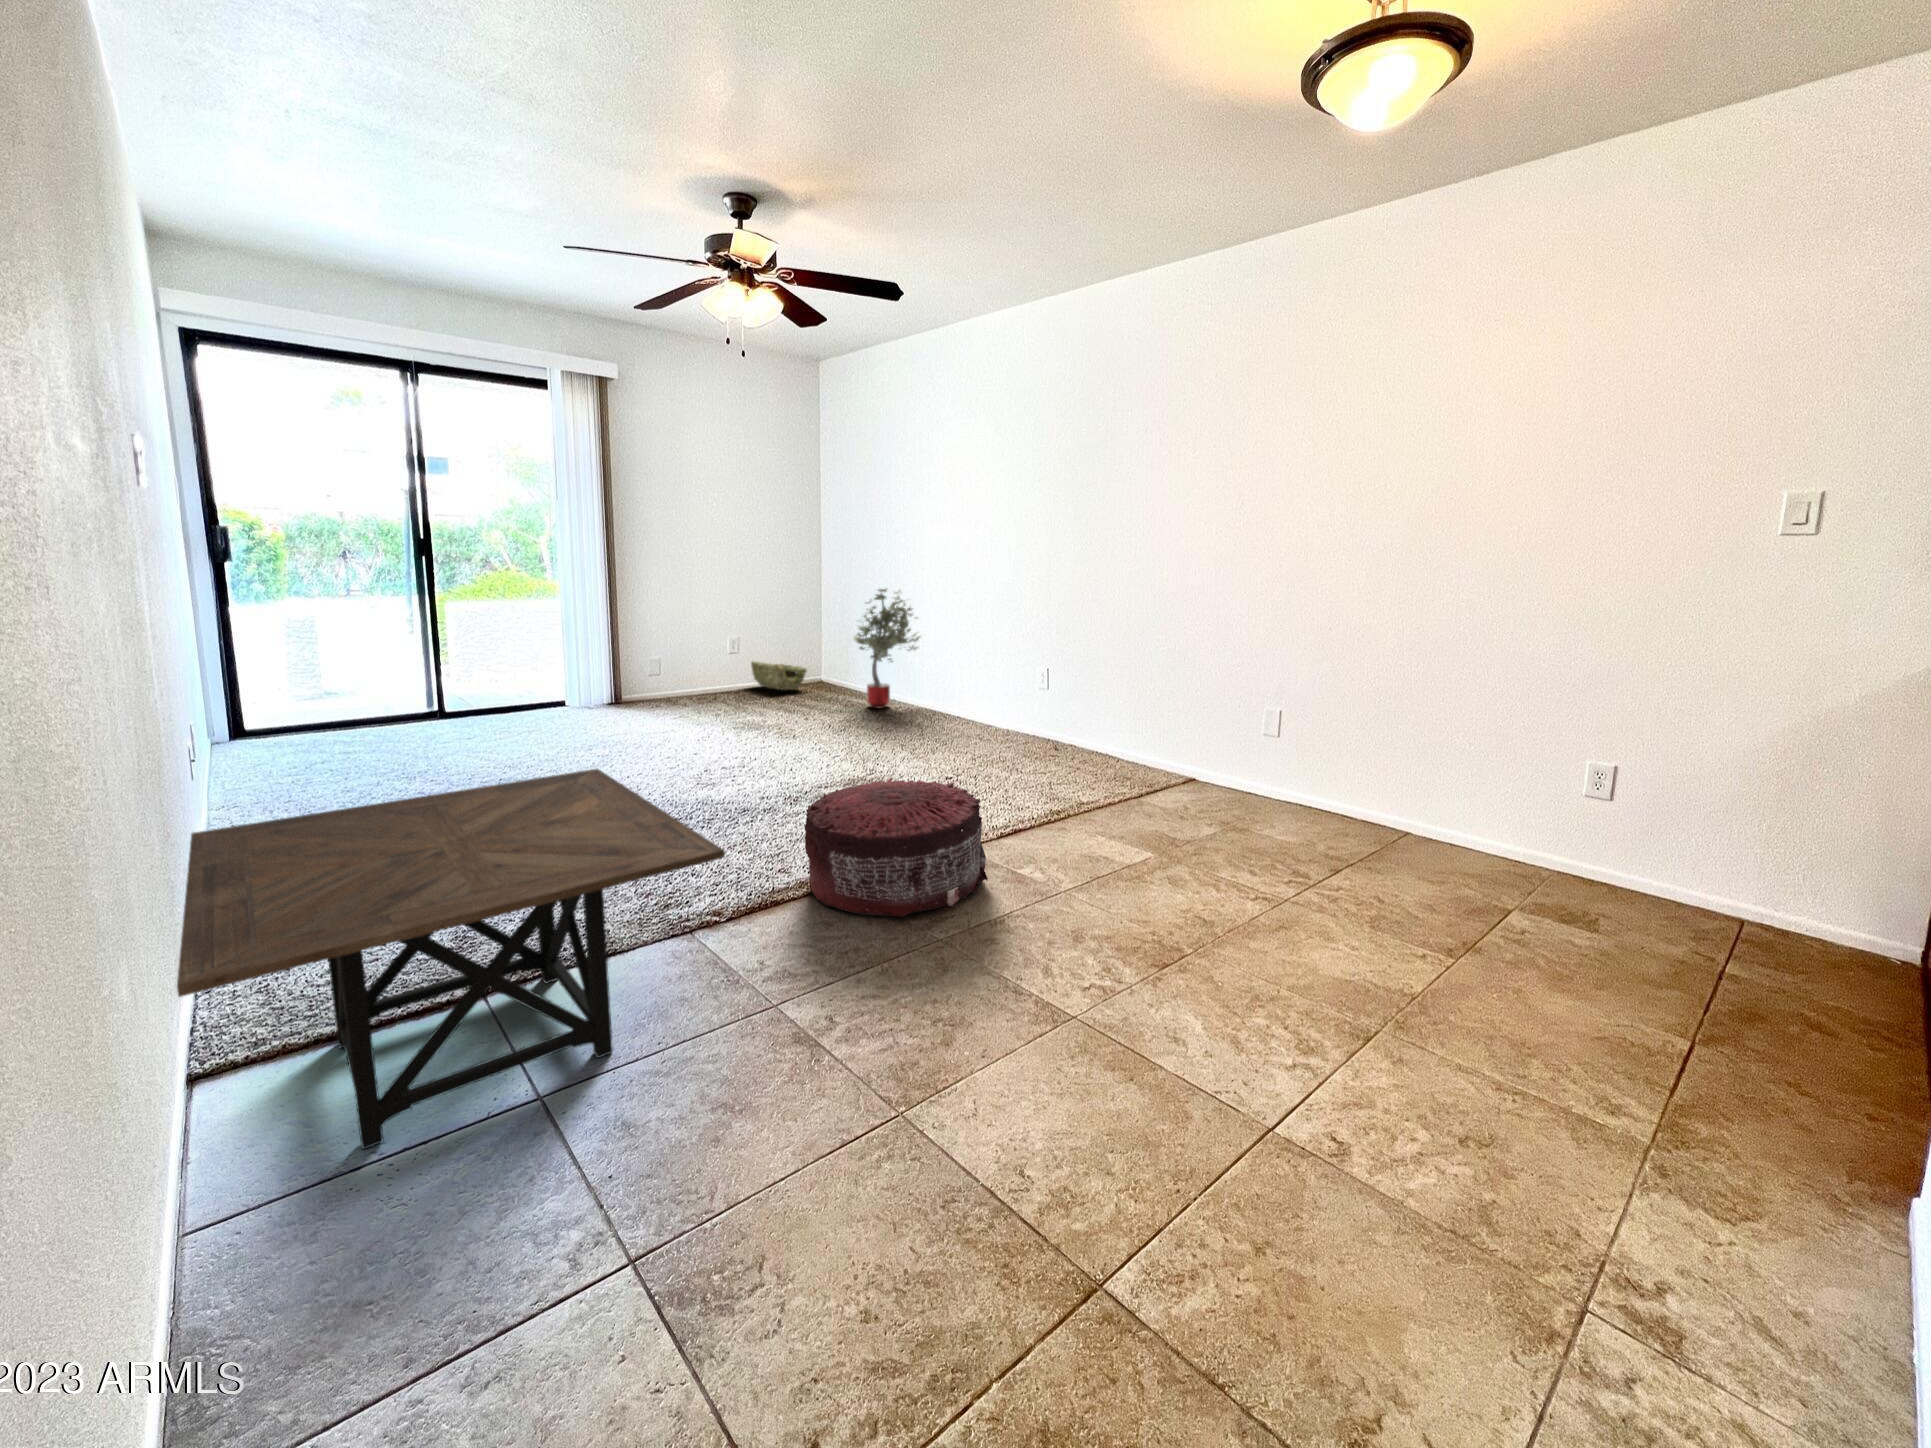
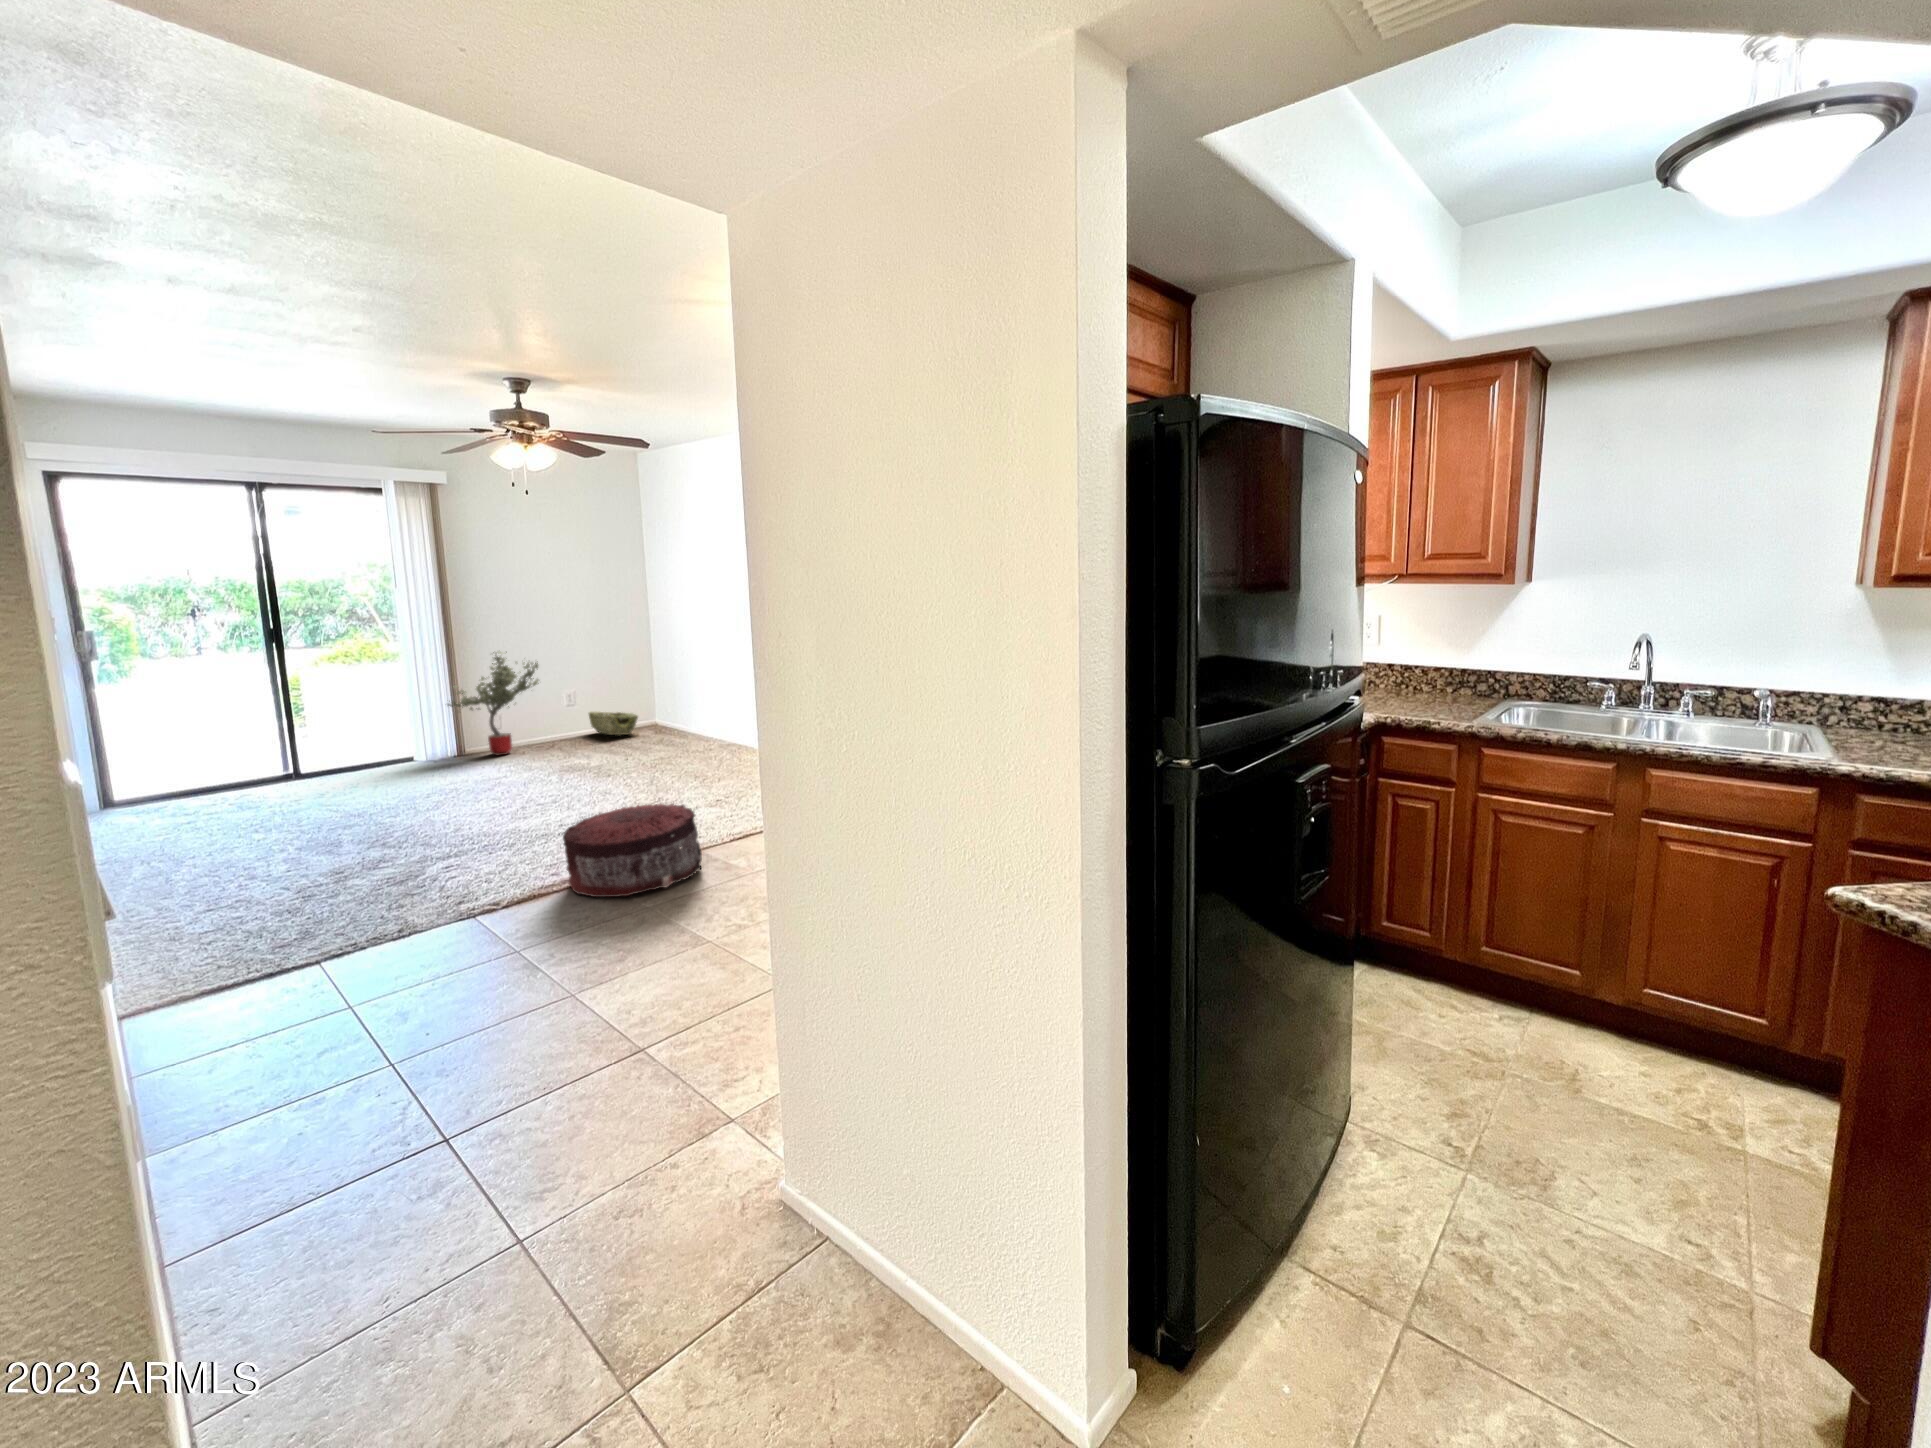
potted tree: present [854,588,921,709] -> present [447,651,539,755]
side table: present [177,769,725,1149] -> none [113,810,464,1036]

